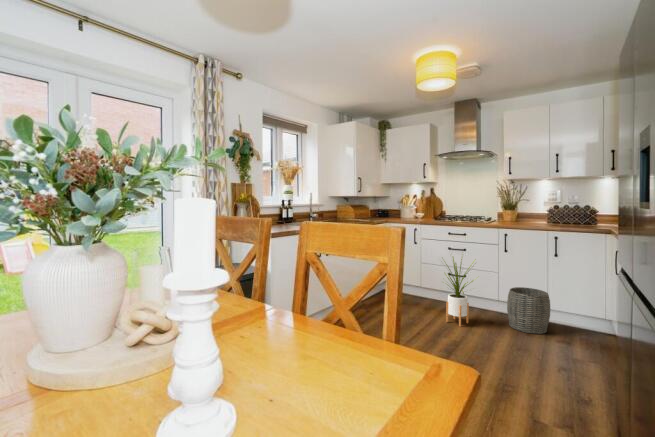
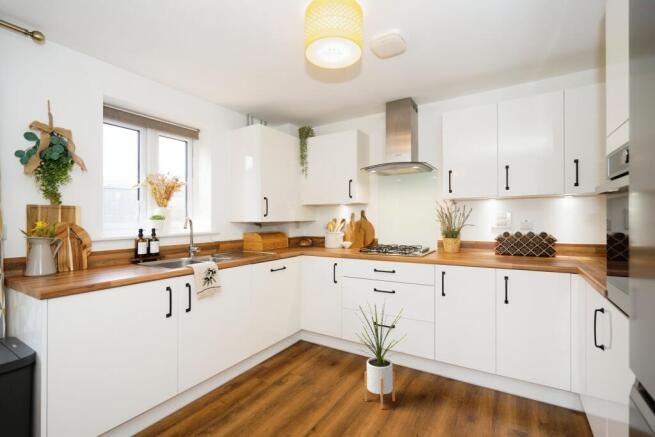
woven basket: present [507,287,550,334] -> none [447,346,502,418]

